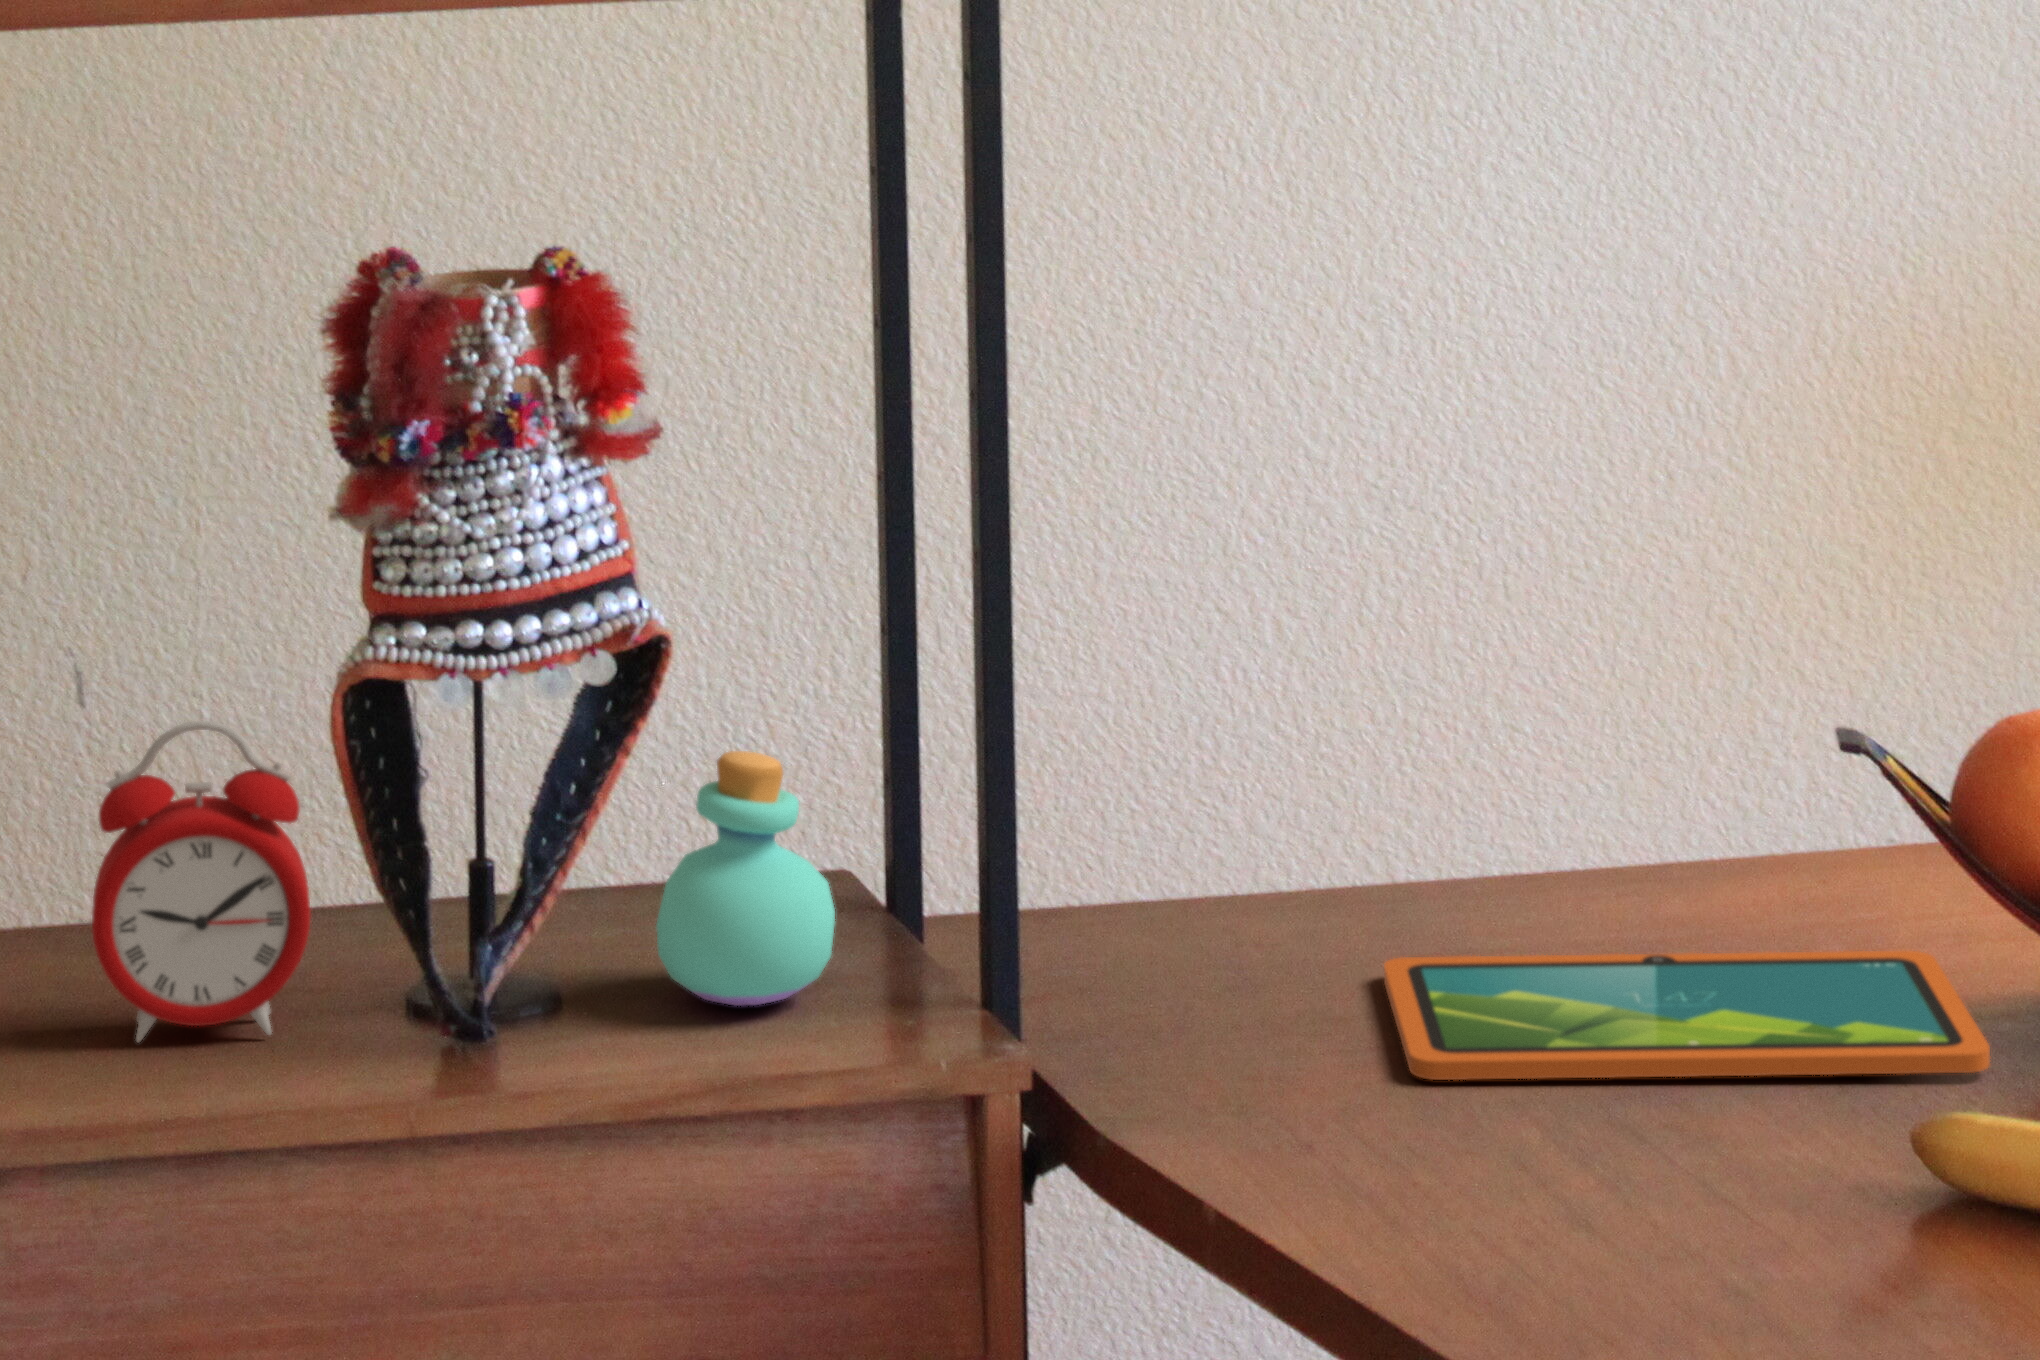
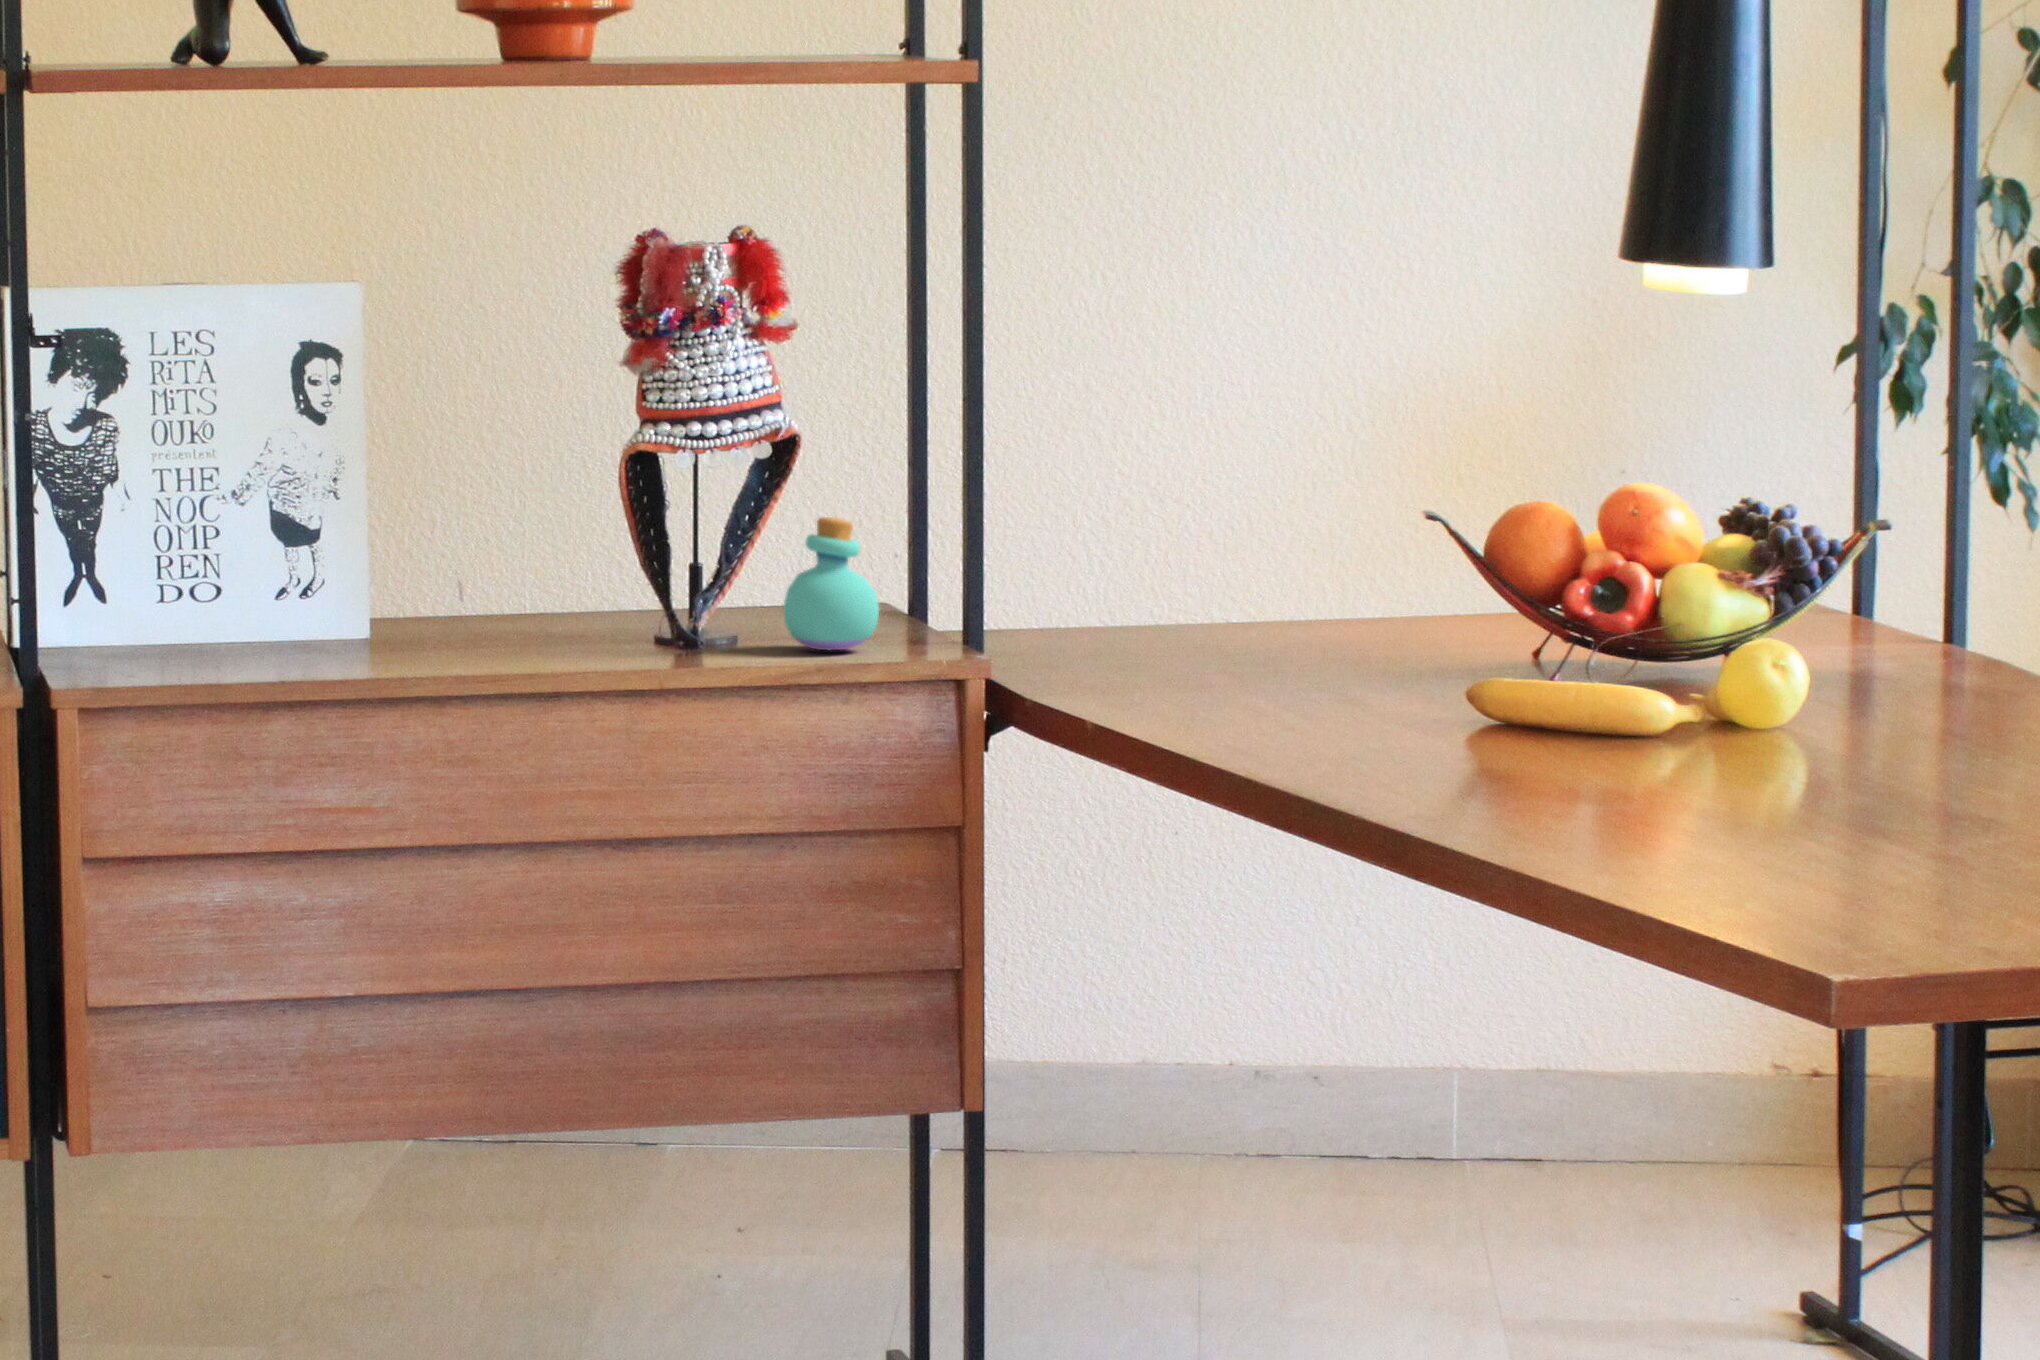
alarm clock: present [92,721,310,1042] -> none [489,488,607,658]
tablet: present [1384,951,1990,1080] -> none [1162,650,1496,685]

